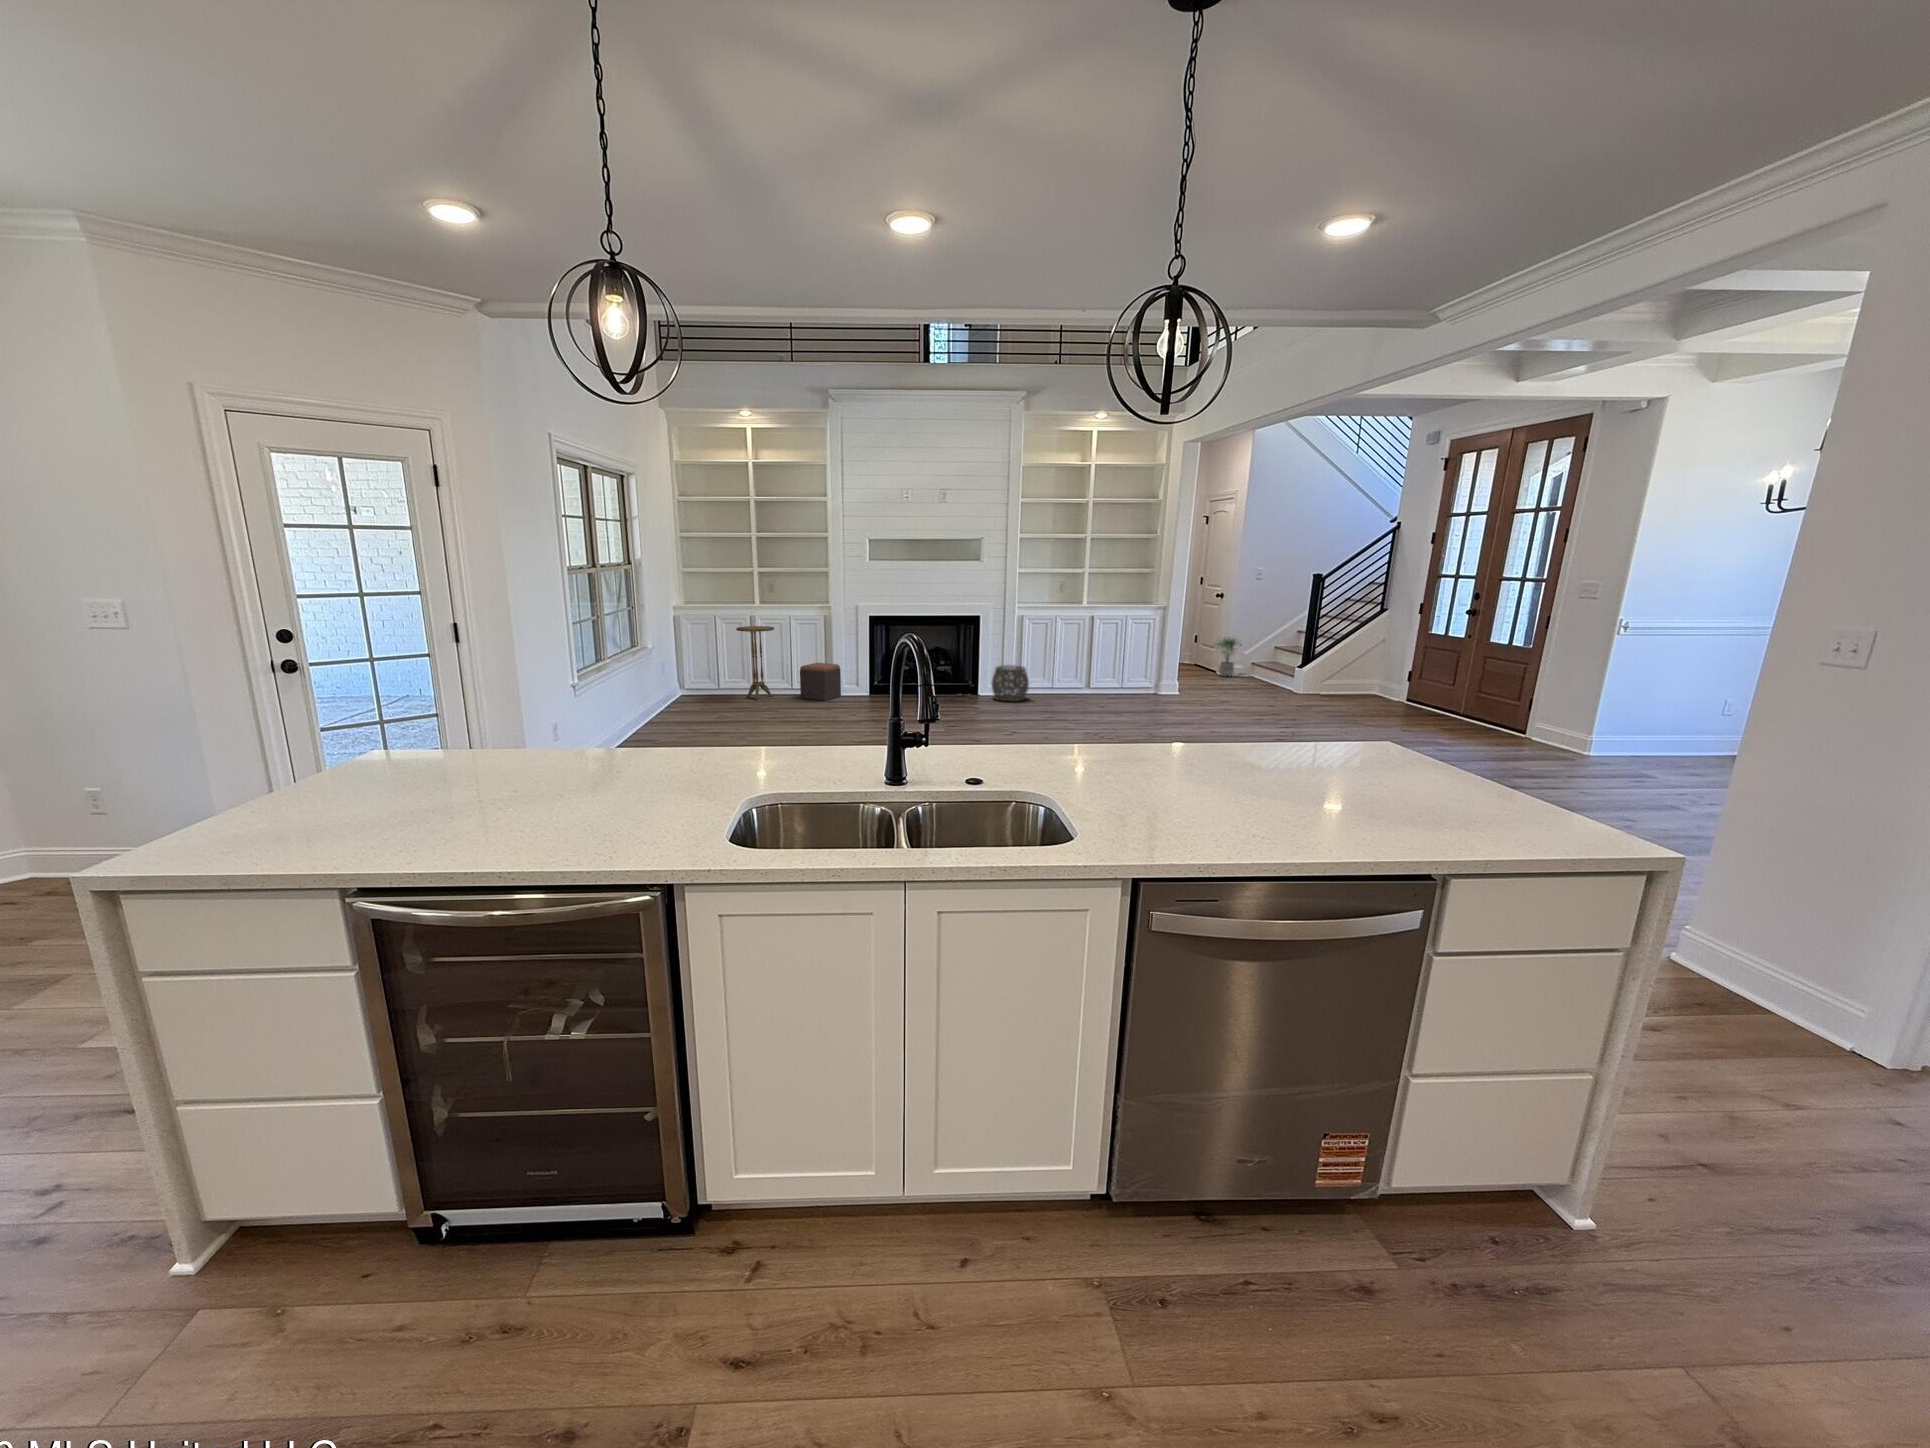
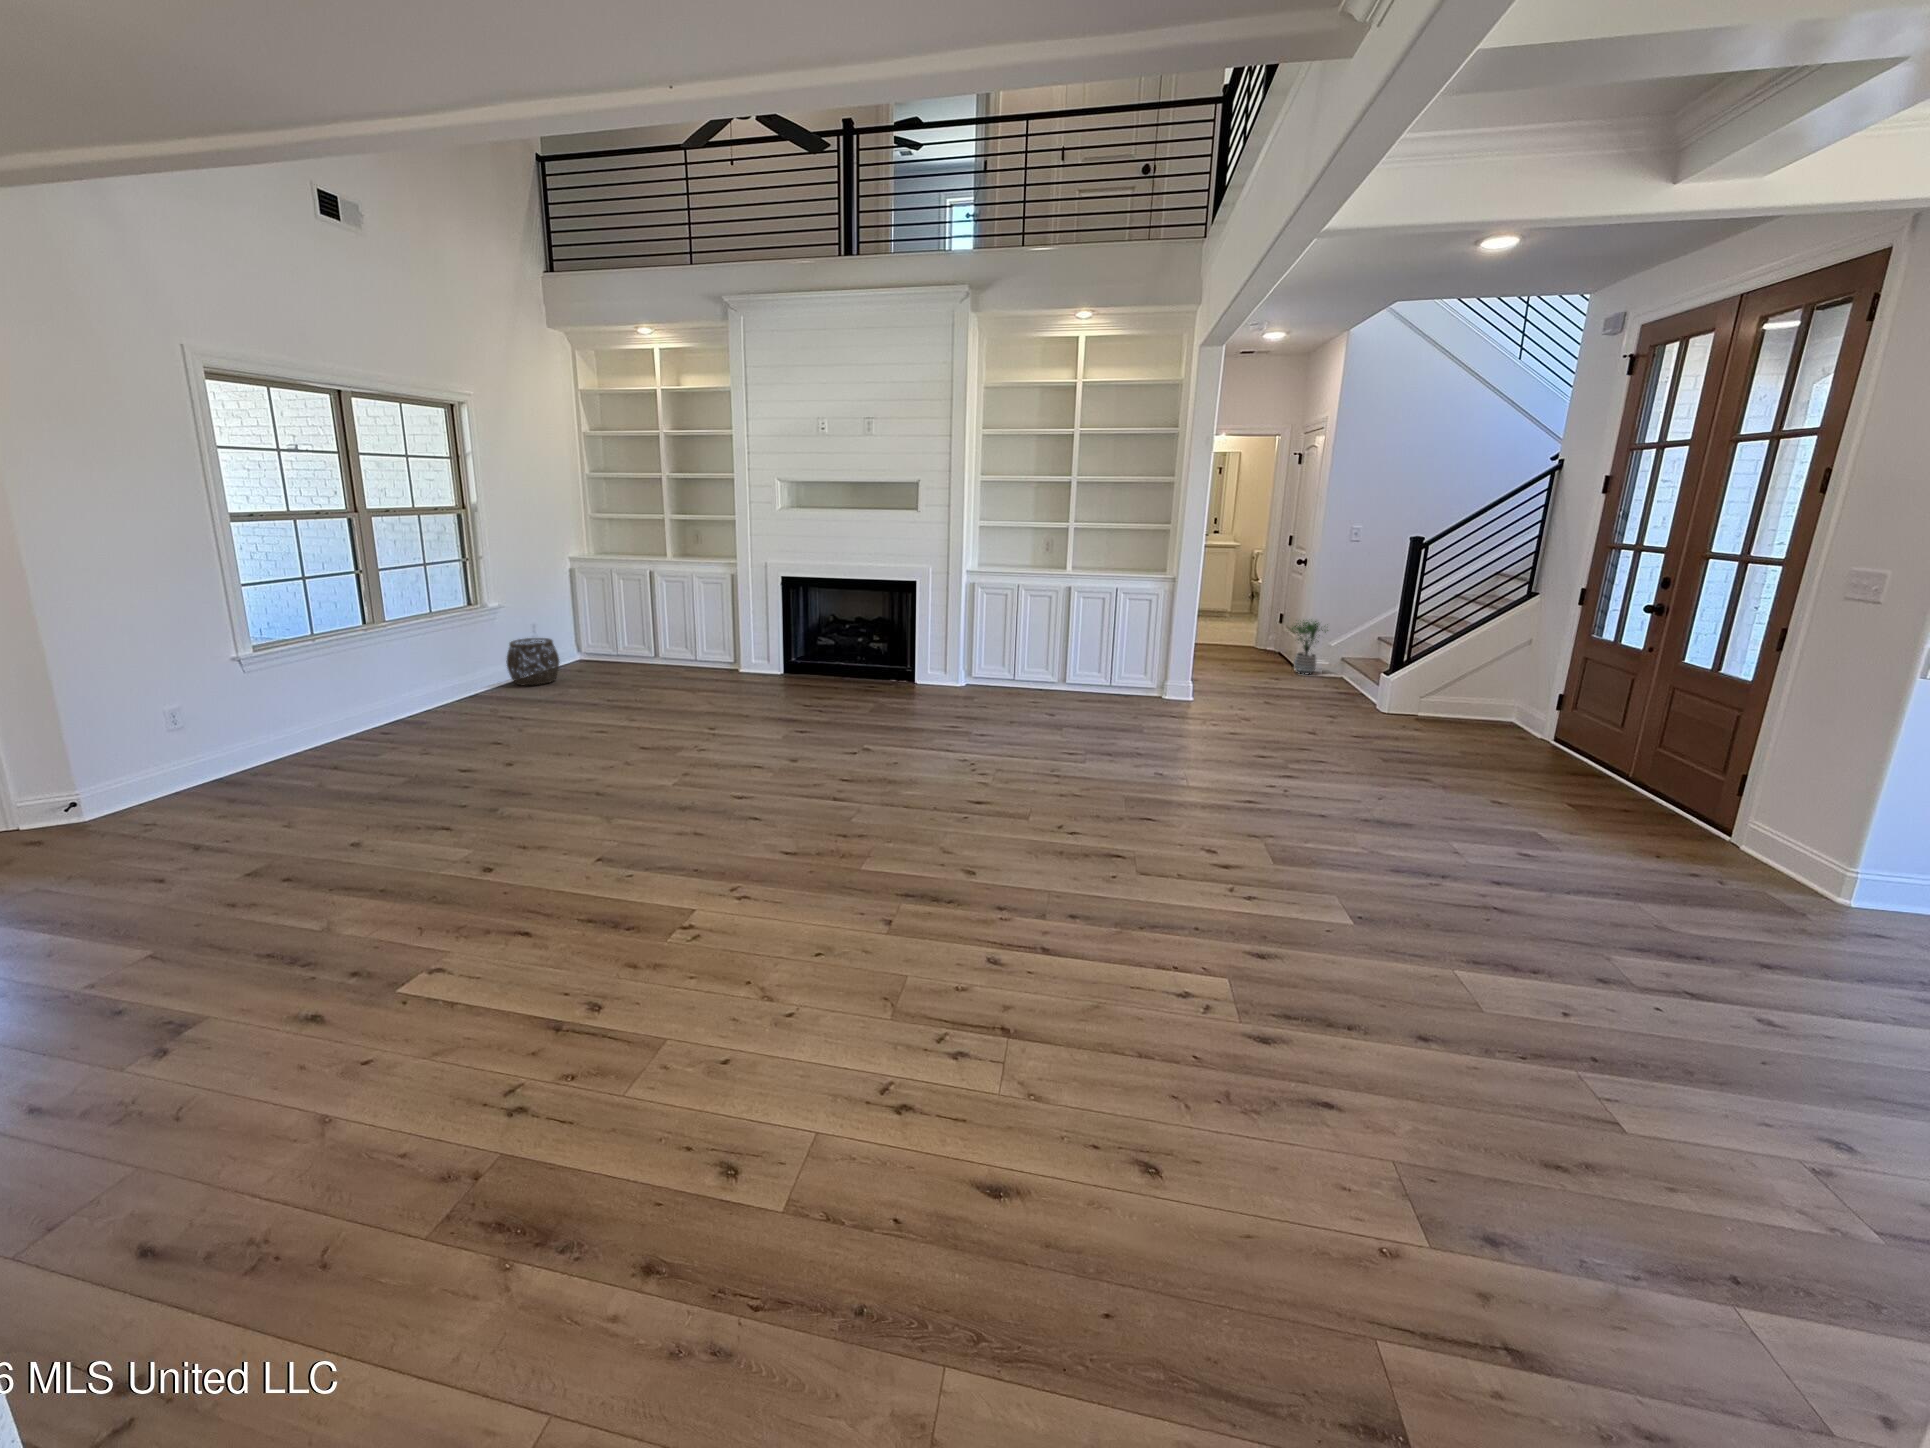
side table: present [736,626,774,700] -> none [627,582,674,671]
footstool: present [800,663,841,701] -> none [697,629,748,677]
woven basket: present [992,665,1029,701] -> present [506,638,559,685]

